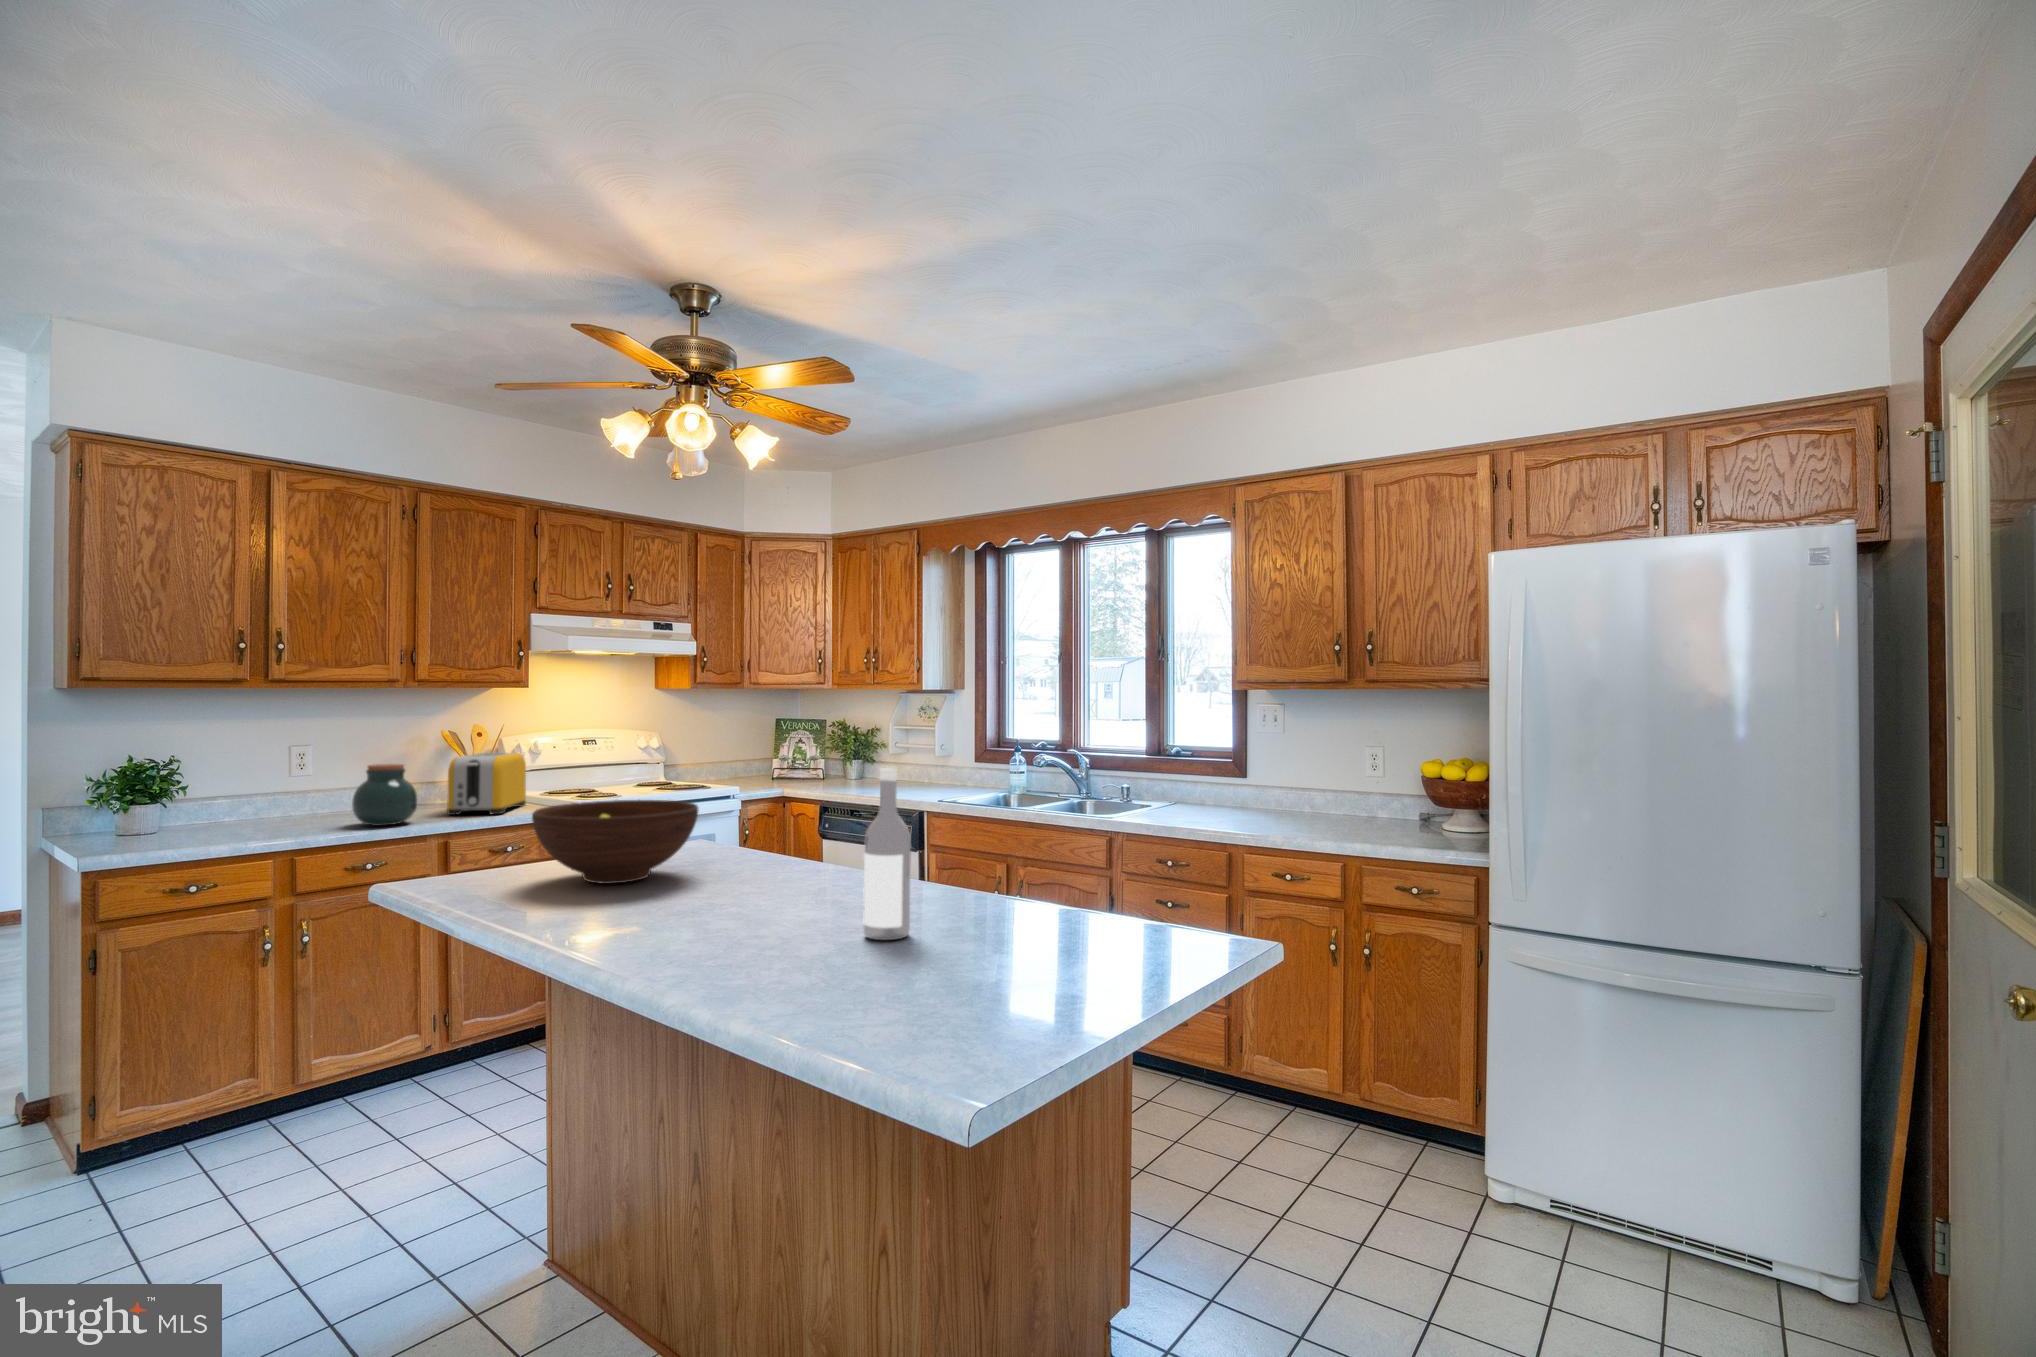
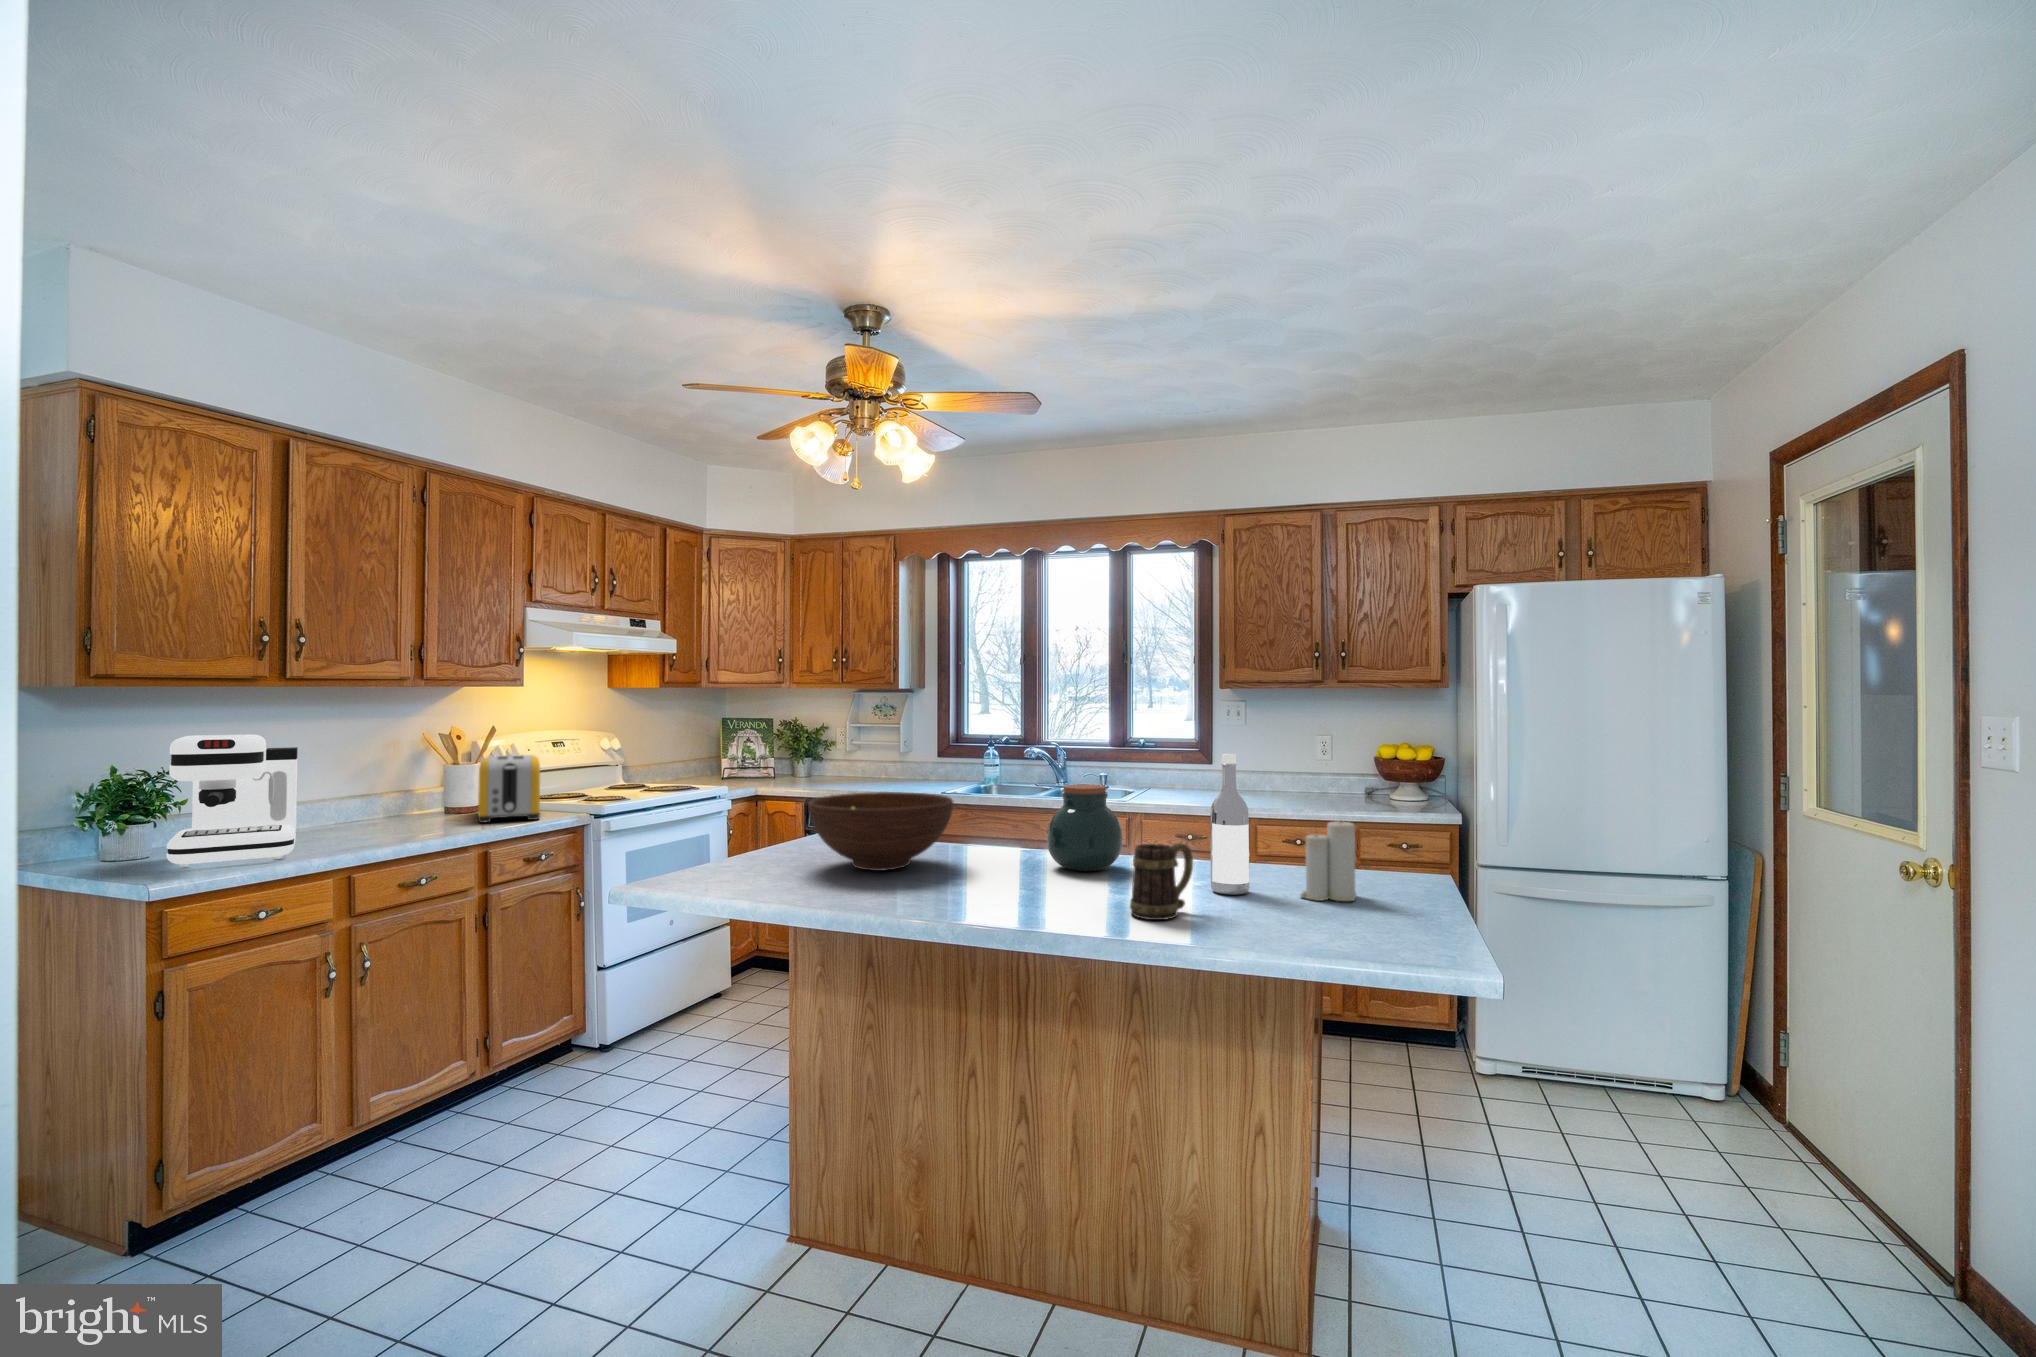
coffee maker: none [136,730,268,843] -> present [167,735,298,867]
jar: present [352,764,418,826] -> present [1047,784,1122,871]
candle: none [947,848,1024,960] -> present [1301,821,1356,901]
mug: none [693,872,781,963] -> present [1130,843,1193,920]

